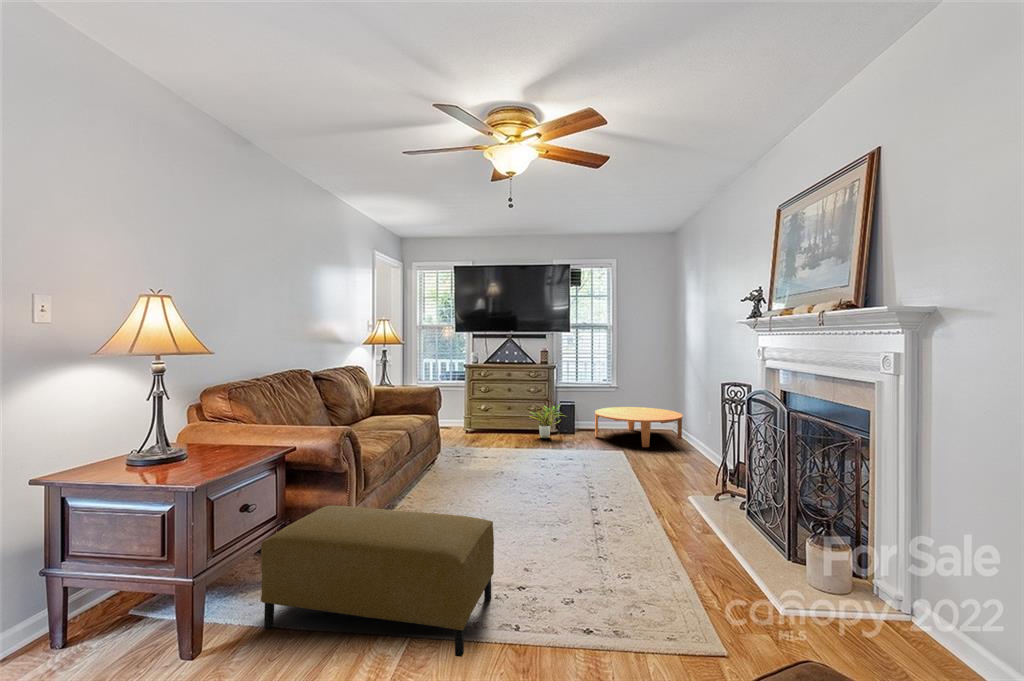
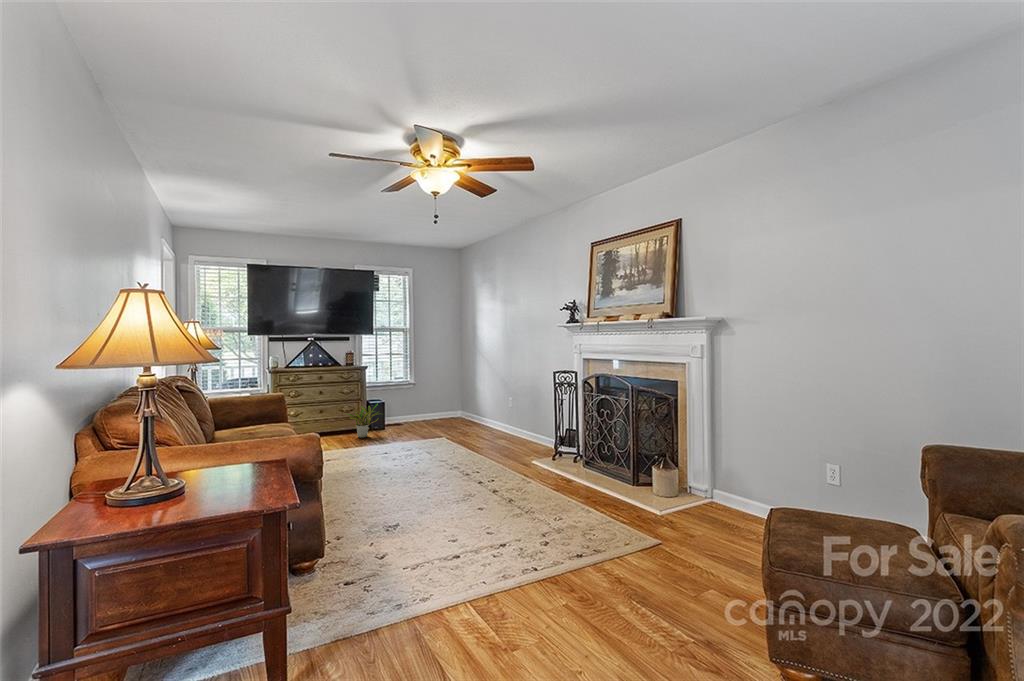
coffee table: present [595,407,683,447] -> none [406,400,481,433]
ottoman: present [261,505,494,657] -> none [311,496,525,655]

